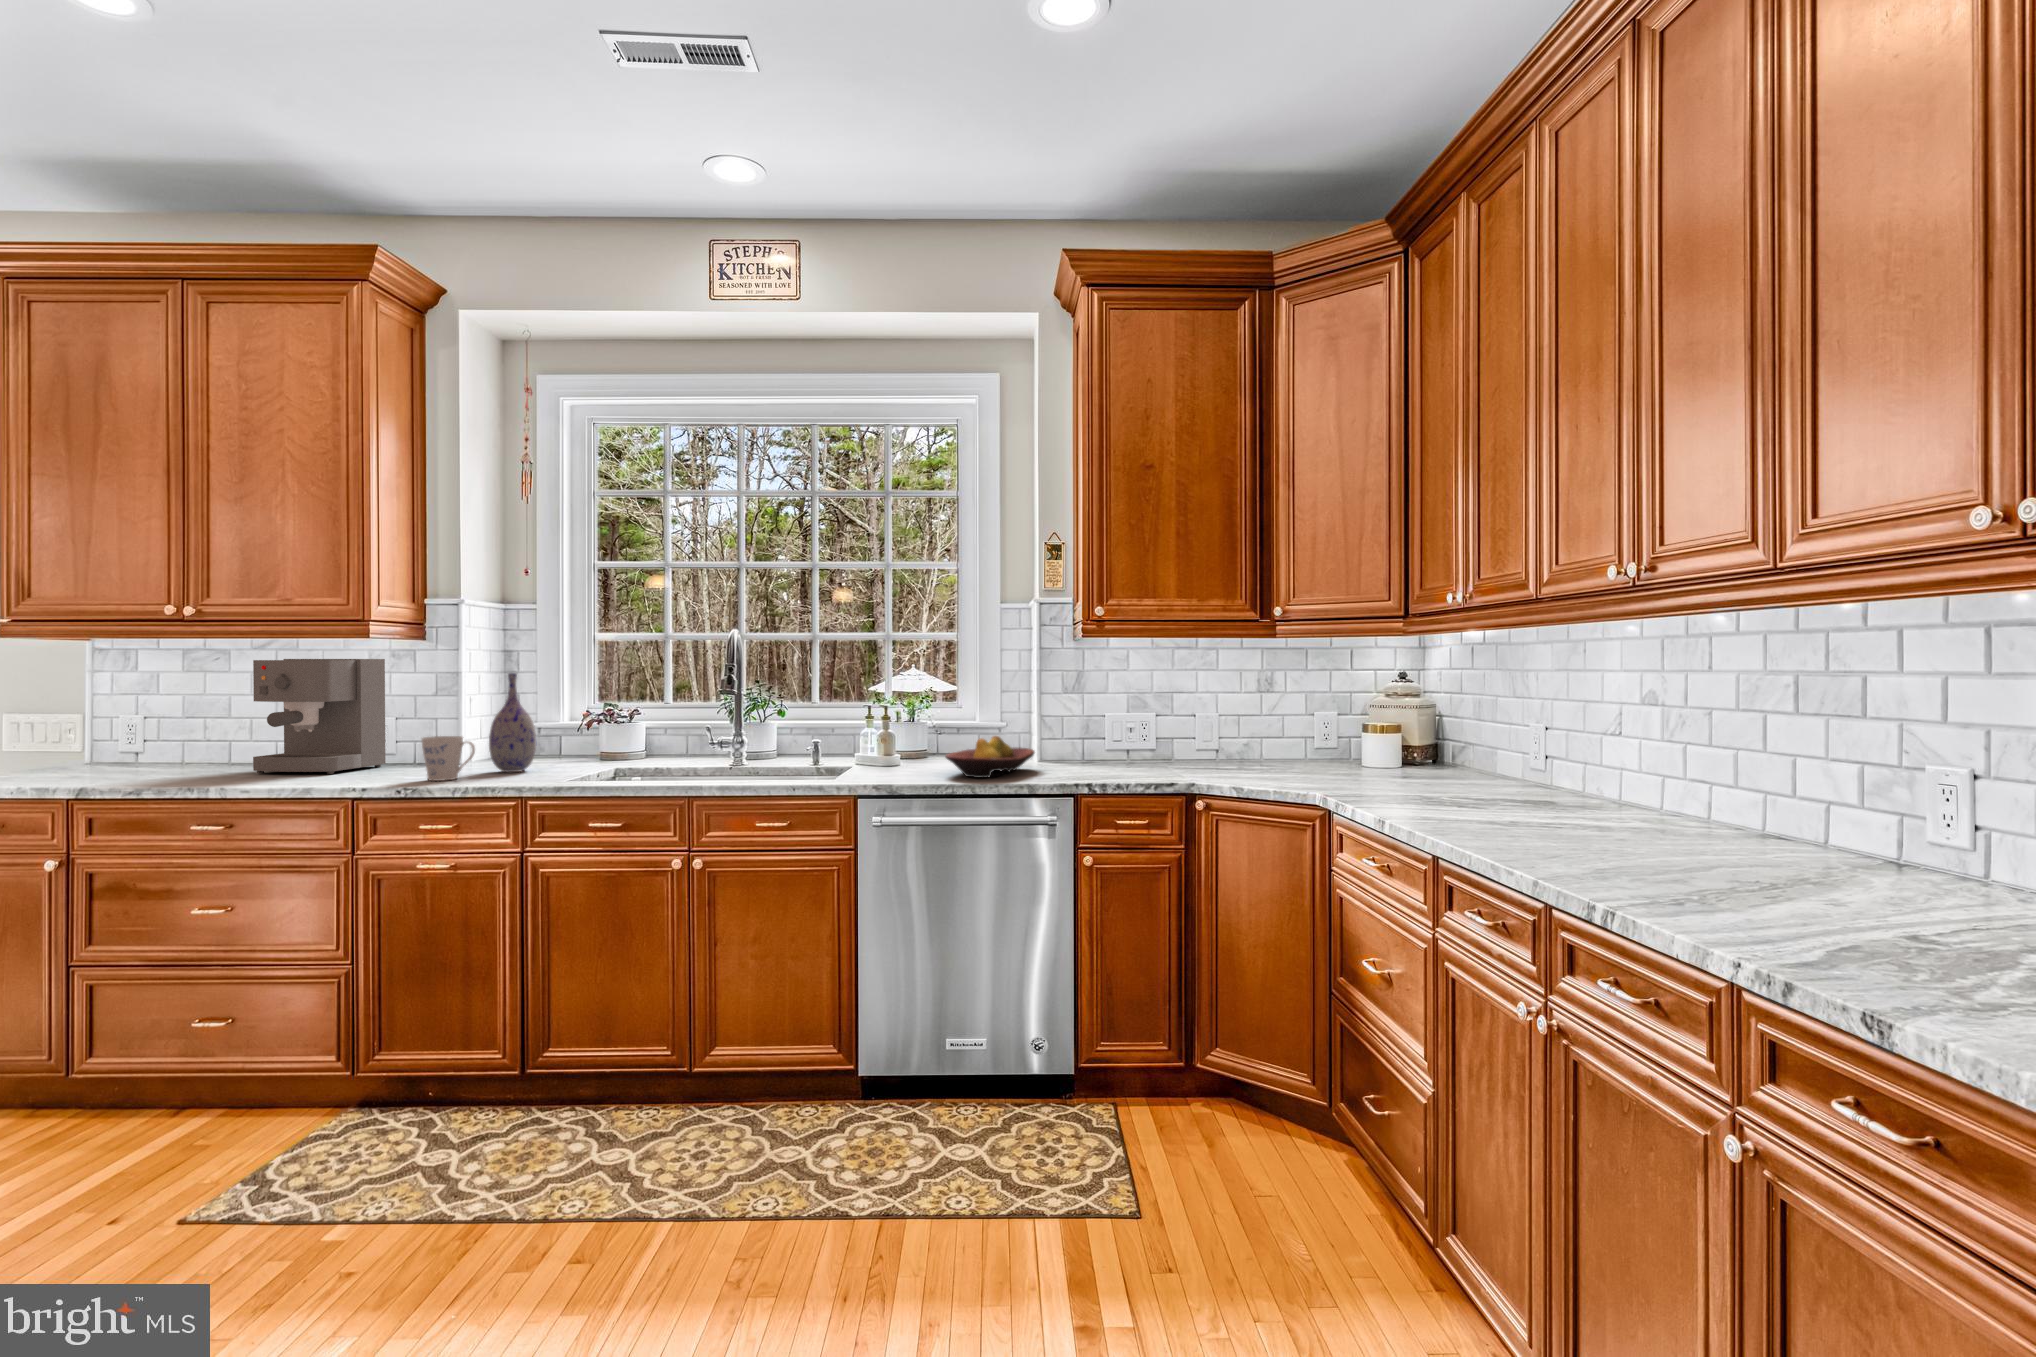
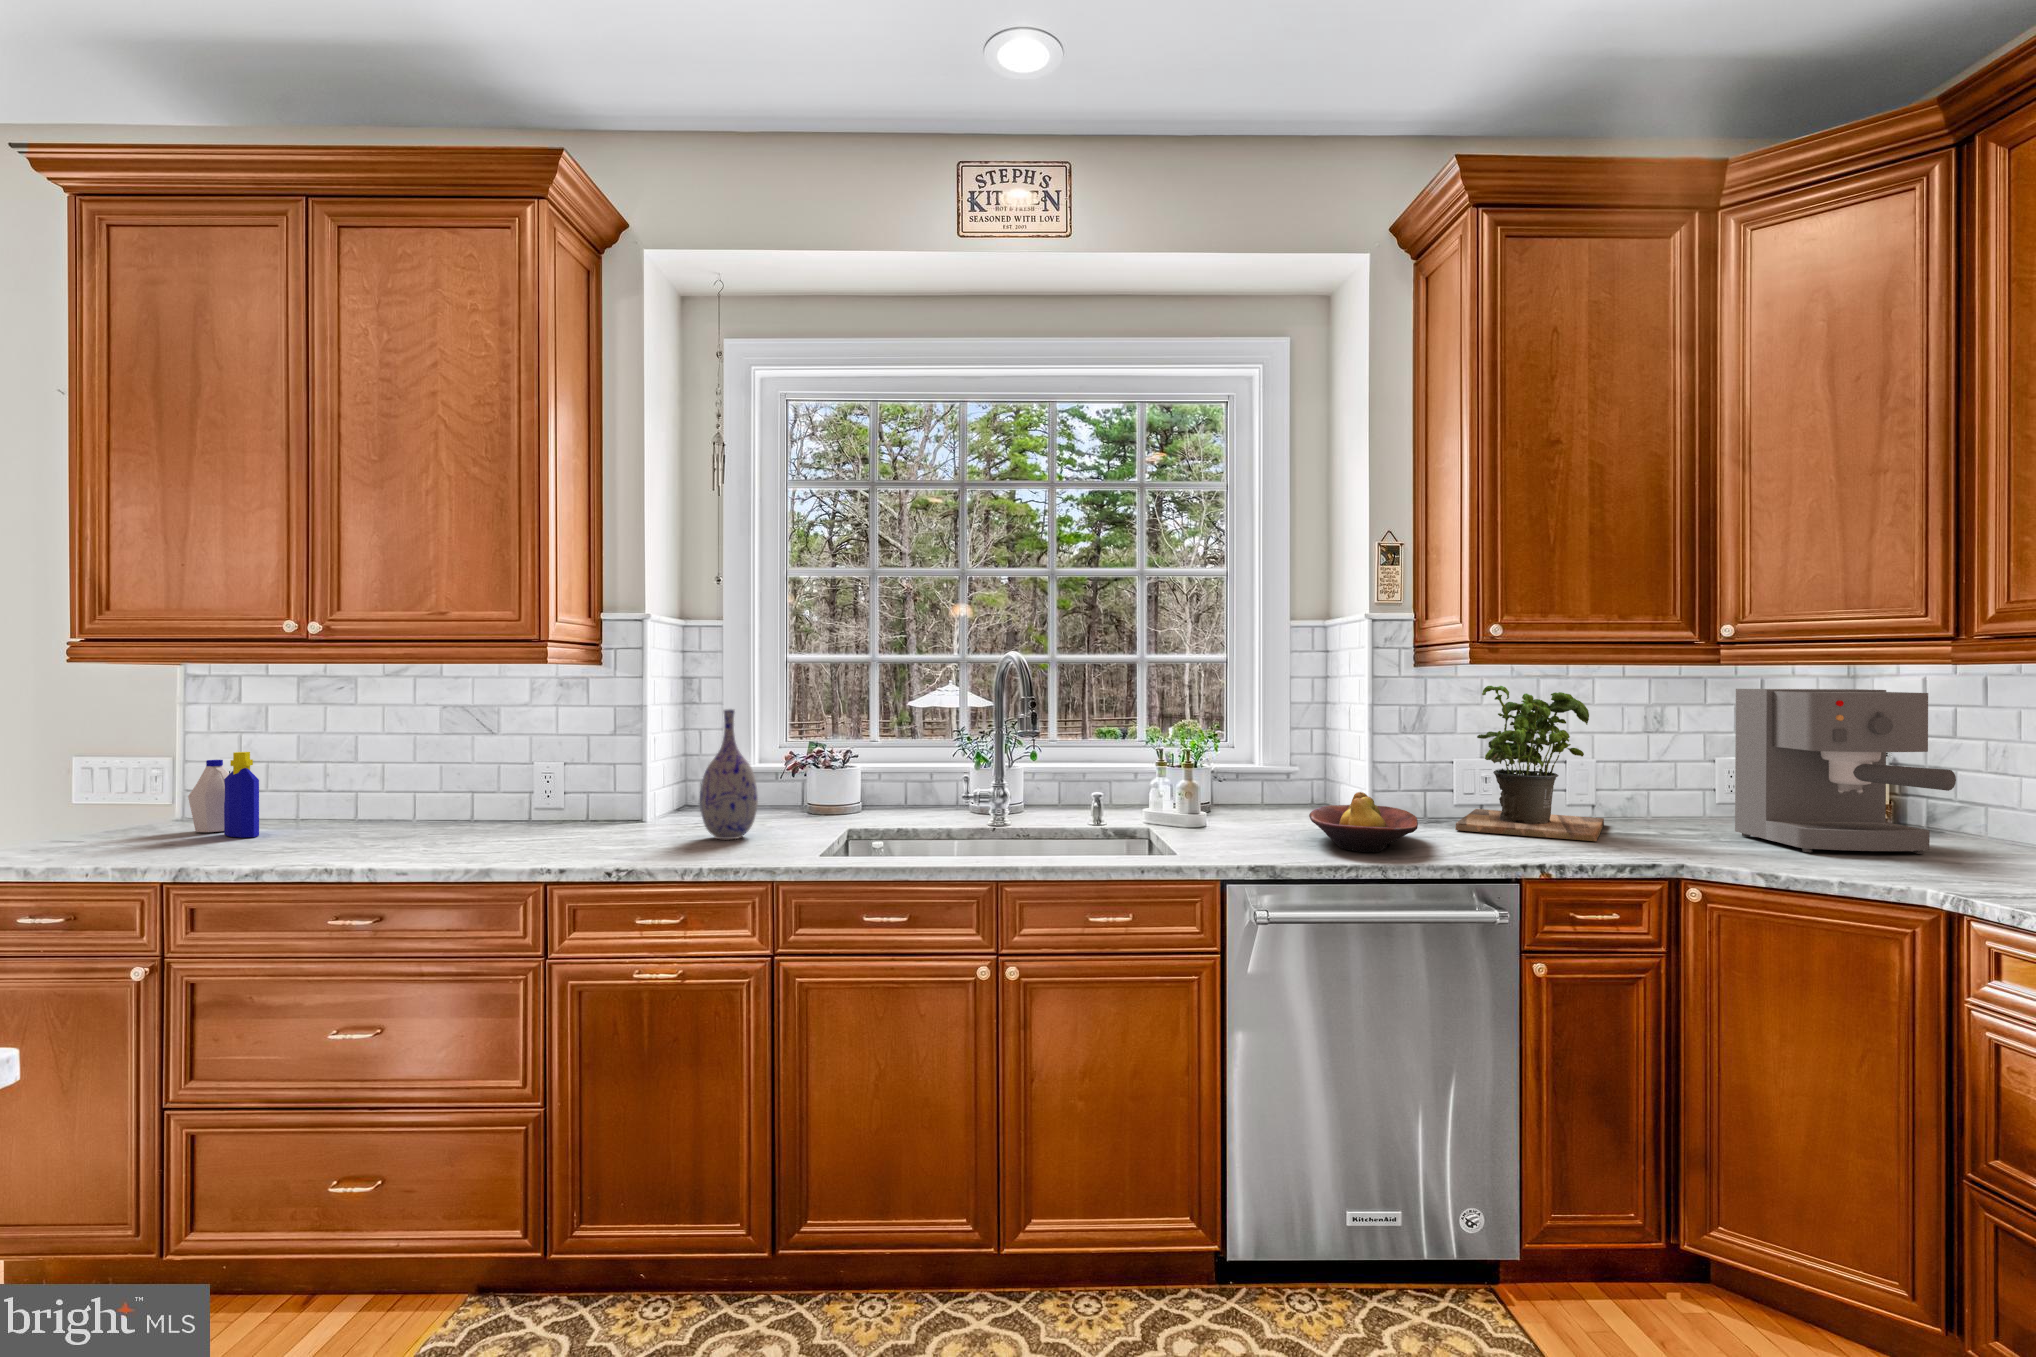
potted plant: none [1081,655,1207,772] -> present [1455,686,1604,841]
coffee maker: present [253,659,386,774] -> present [1735,689,1956,854]
bottle: none [96,706,151,772] -> present [188,752,259,838]
mug: present [422,736,475,781] -> none [629,795,696,856]

